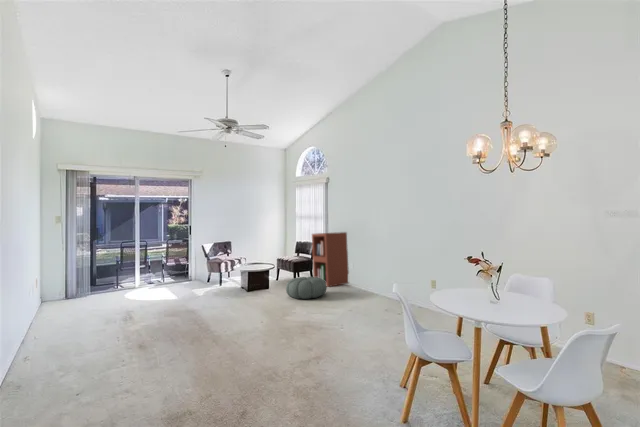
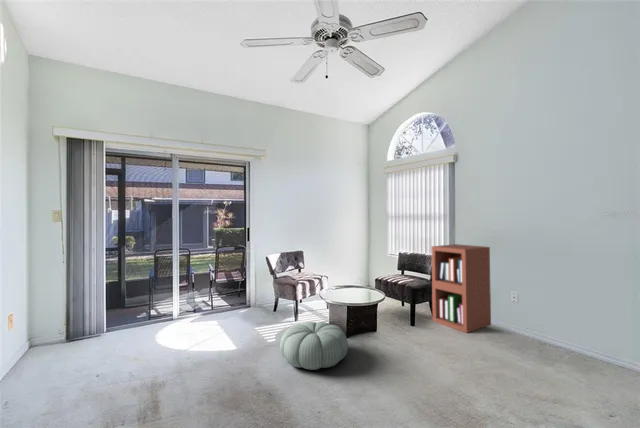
pouf: present [286,277,327,299] -> present [280,322,348,370]

